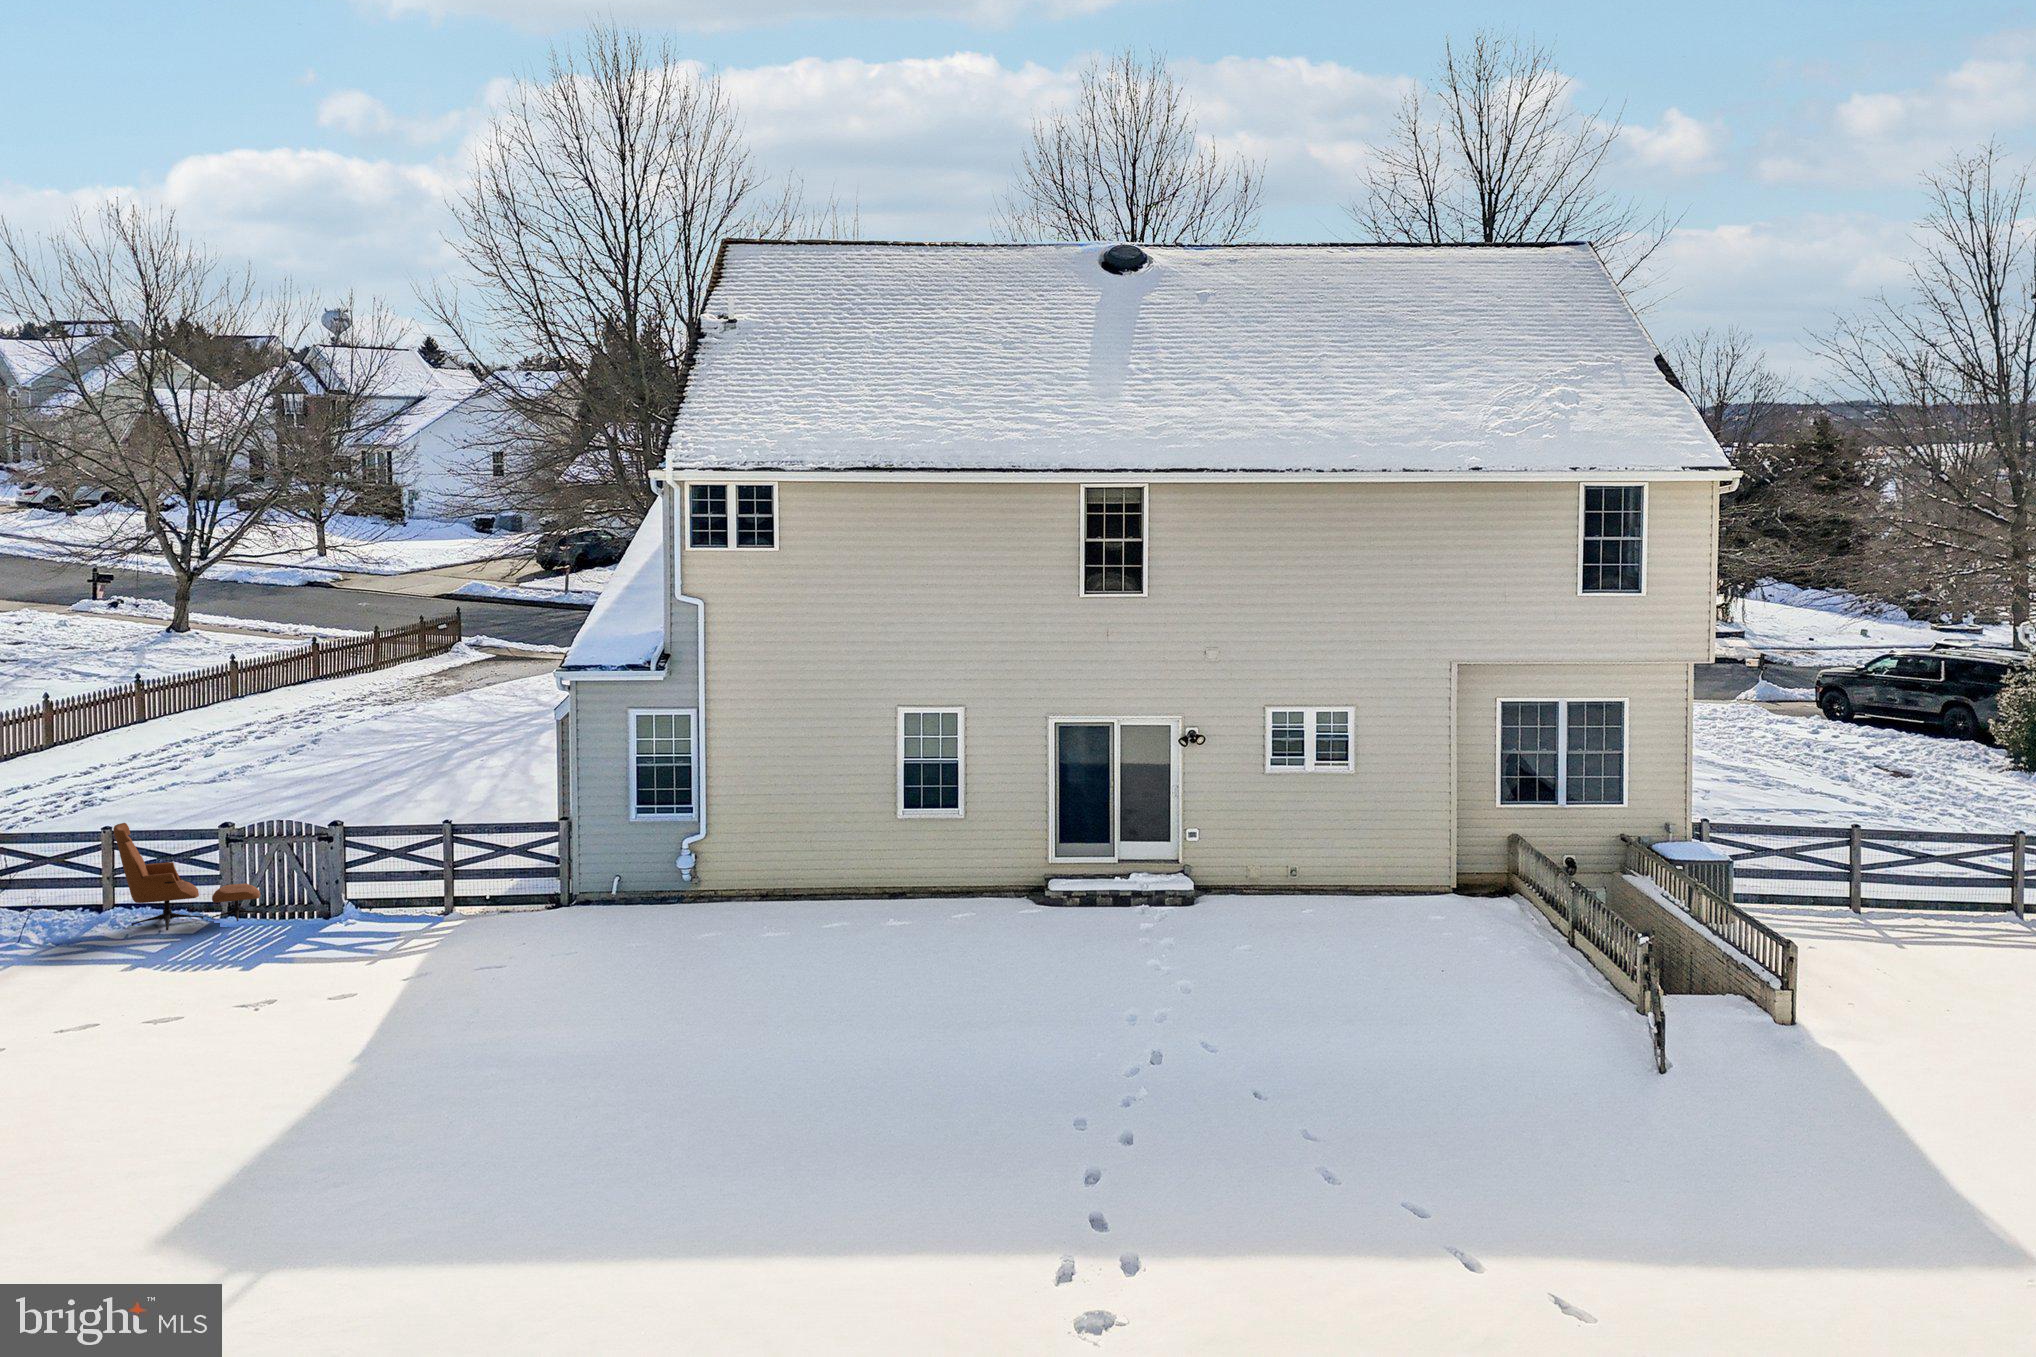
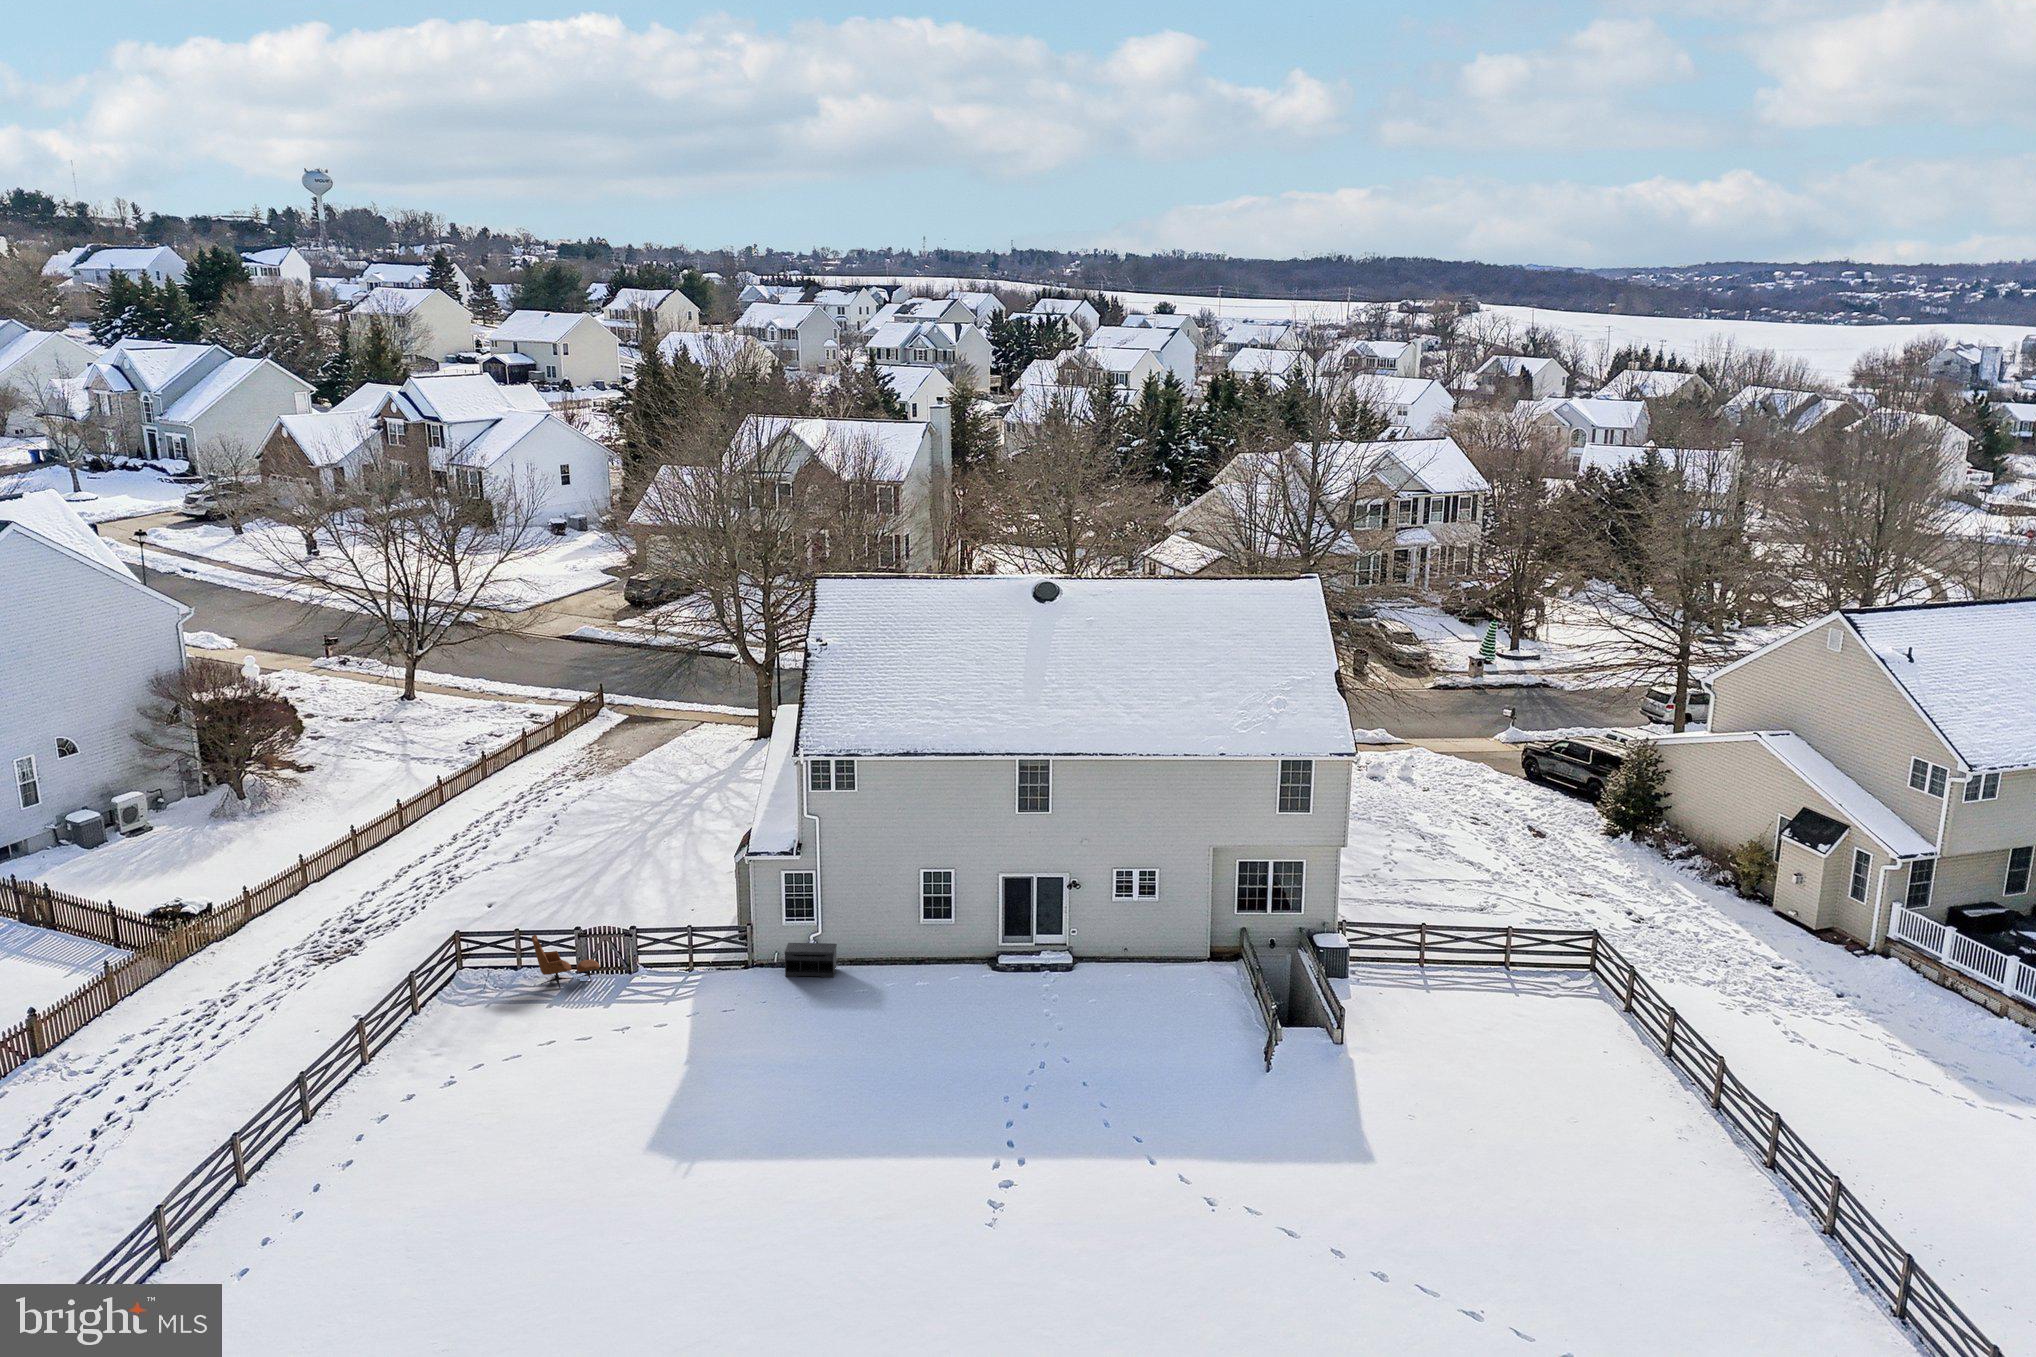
bench: none [629,855,734,919] -> present [785,943,837,978]

